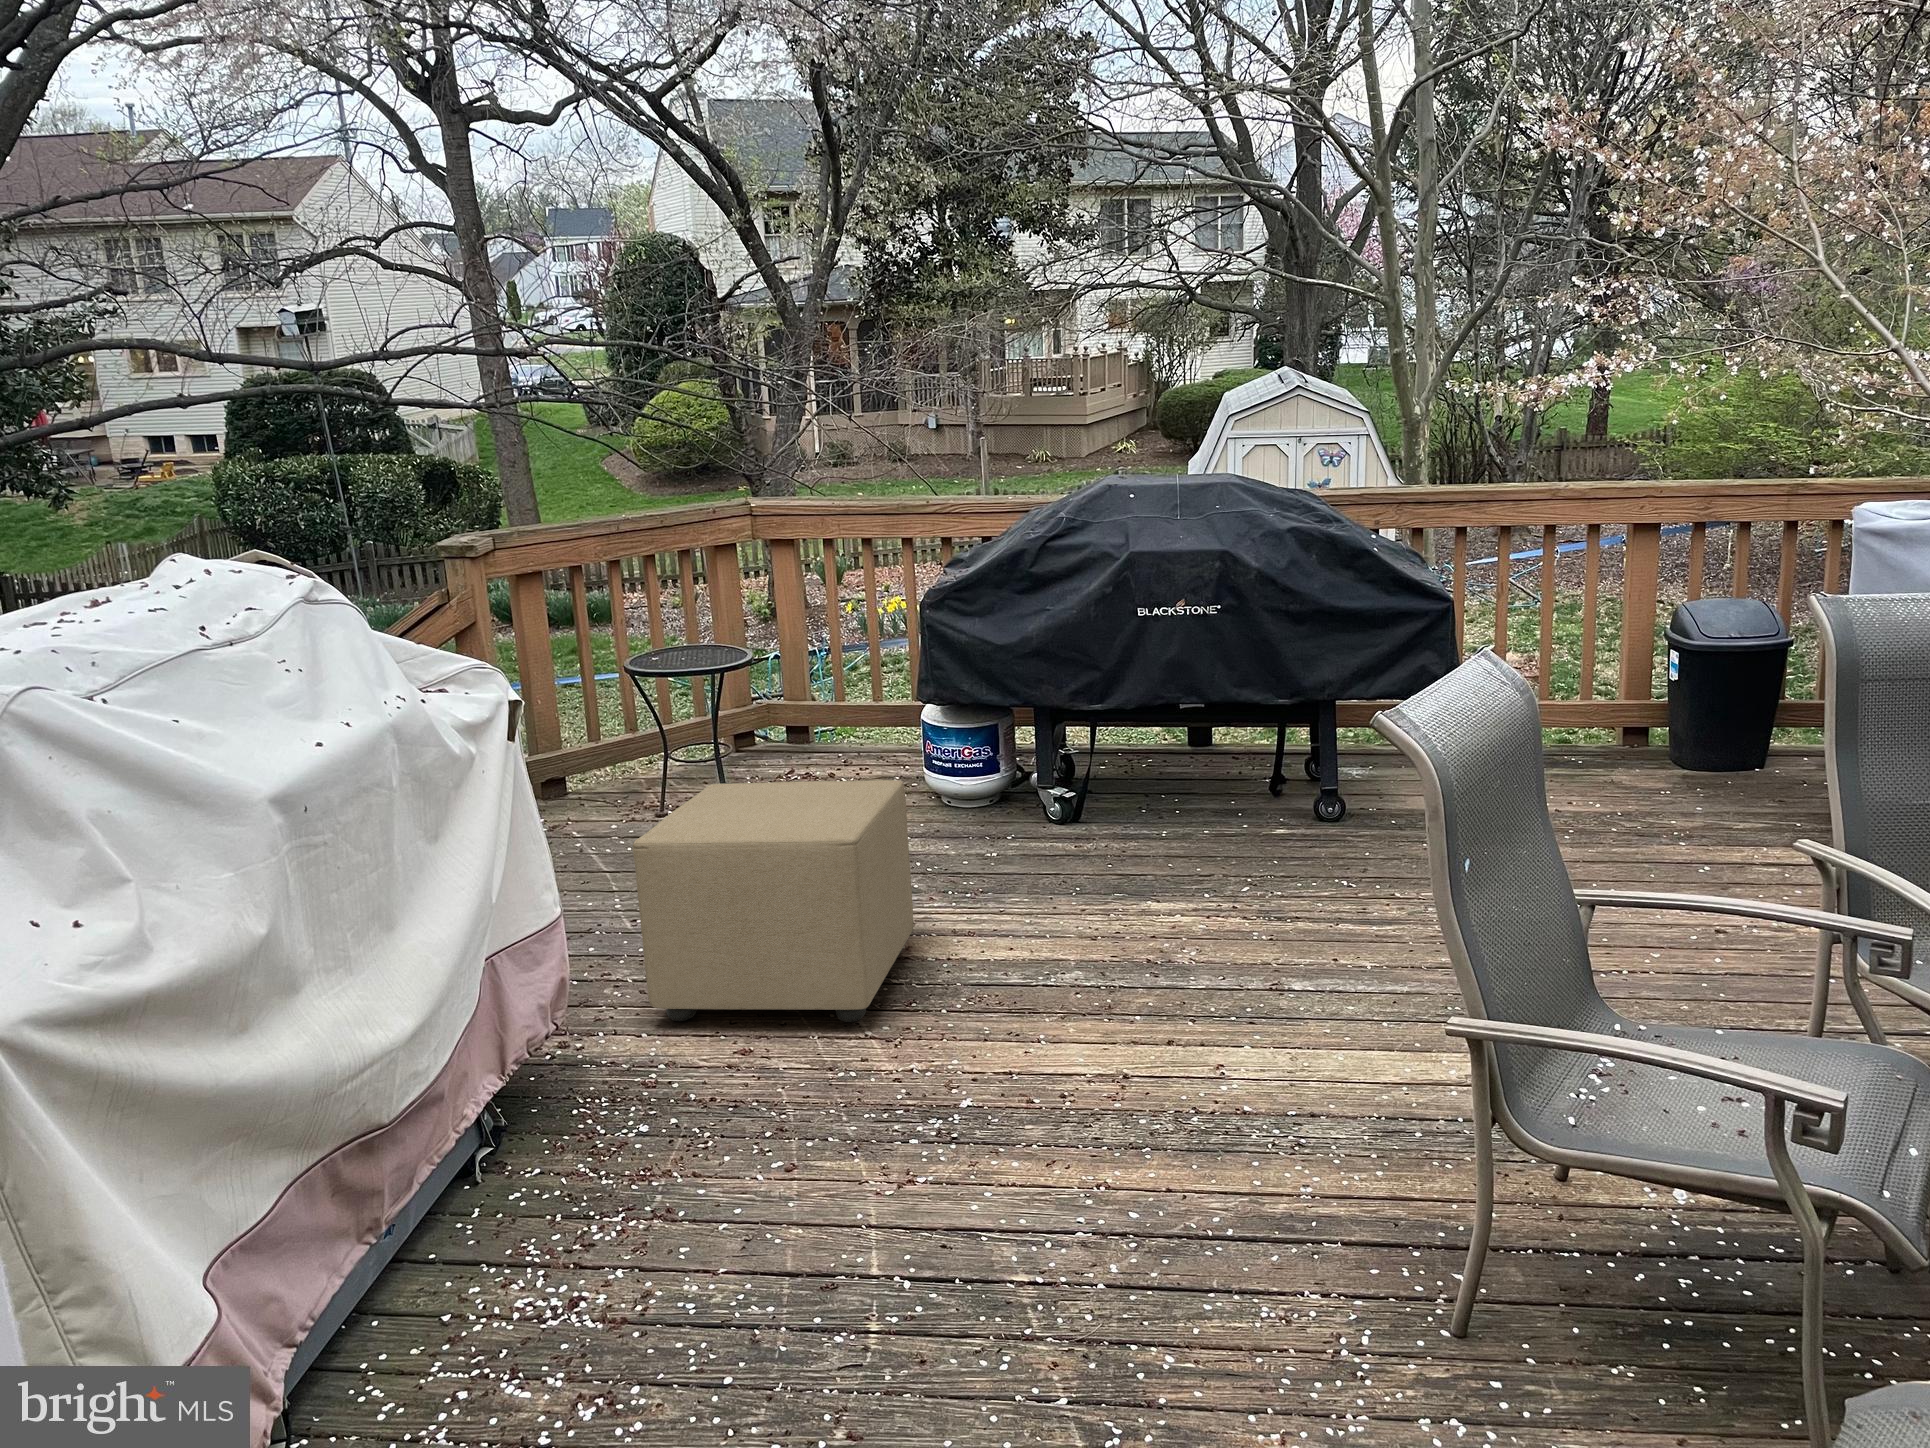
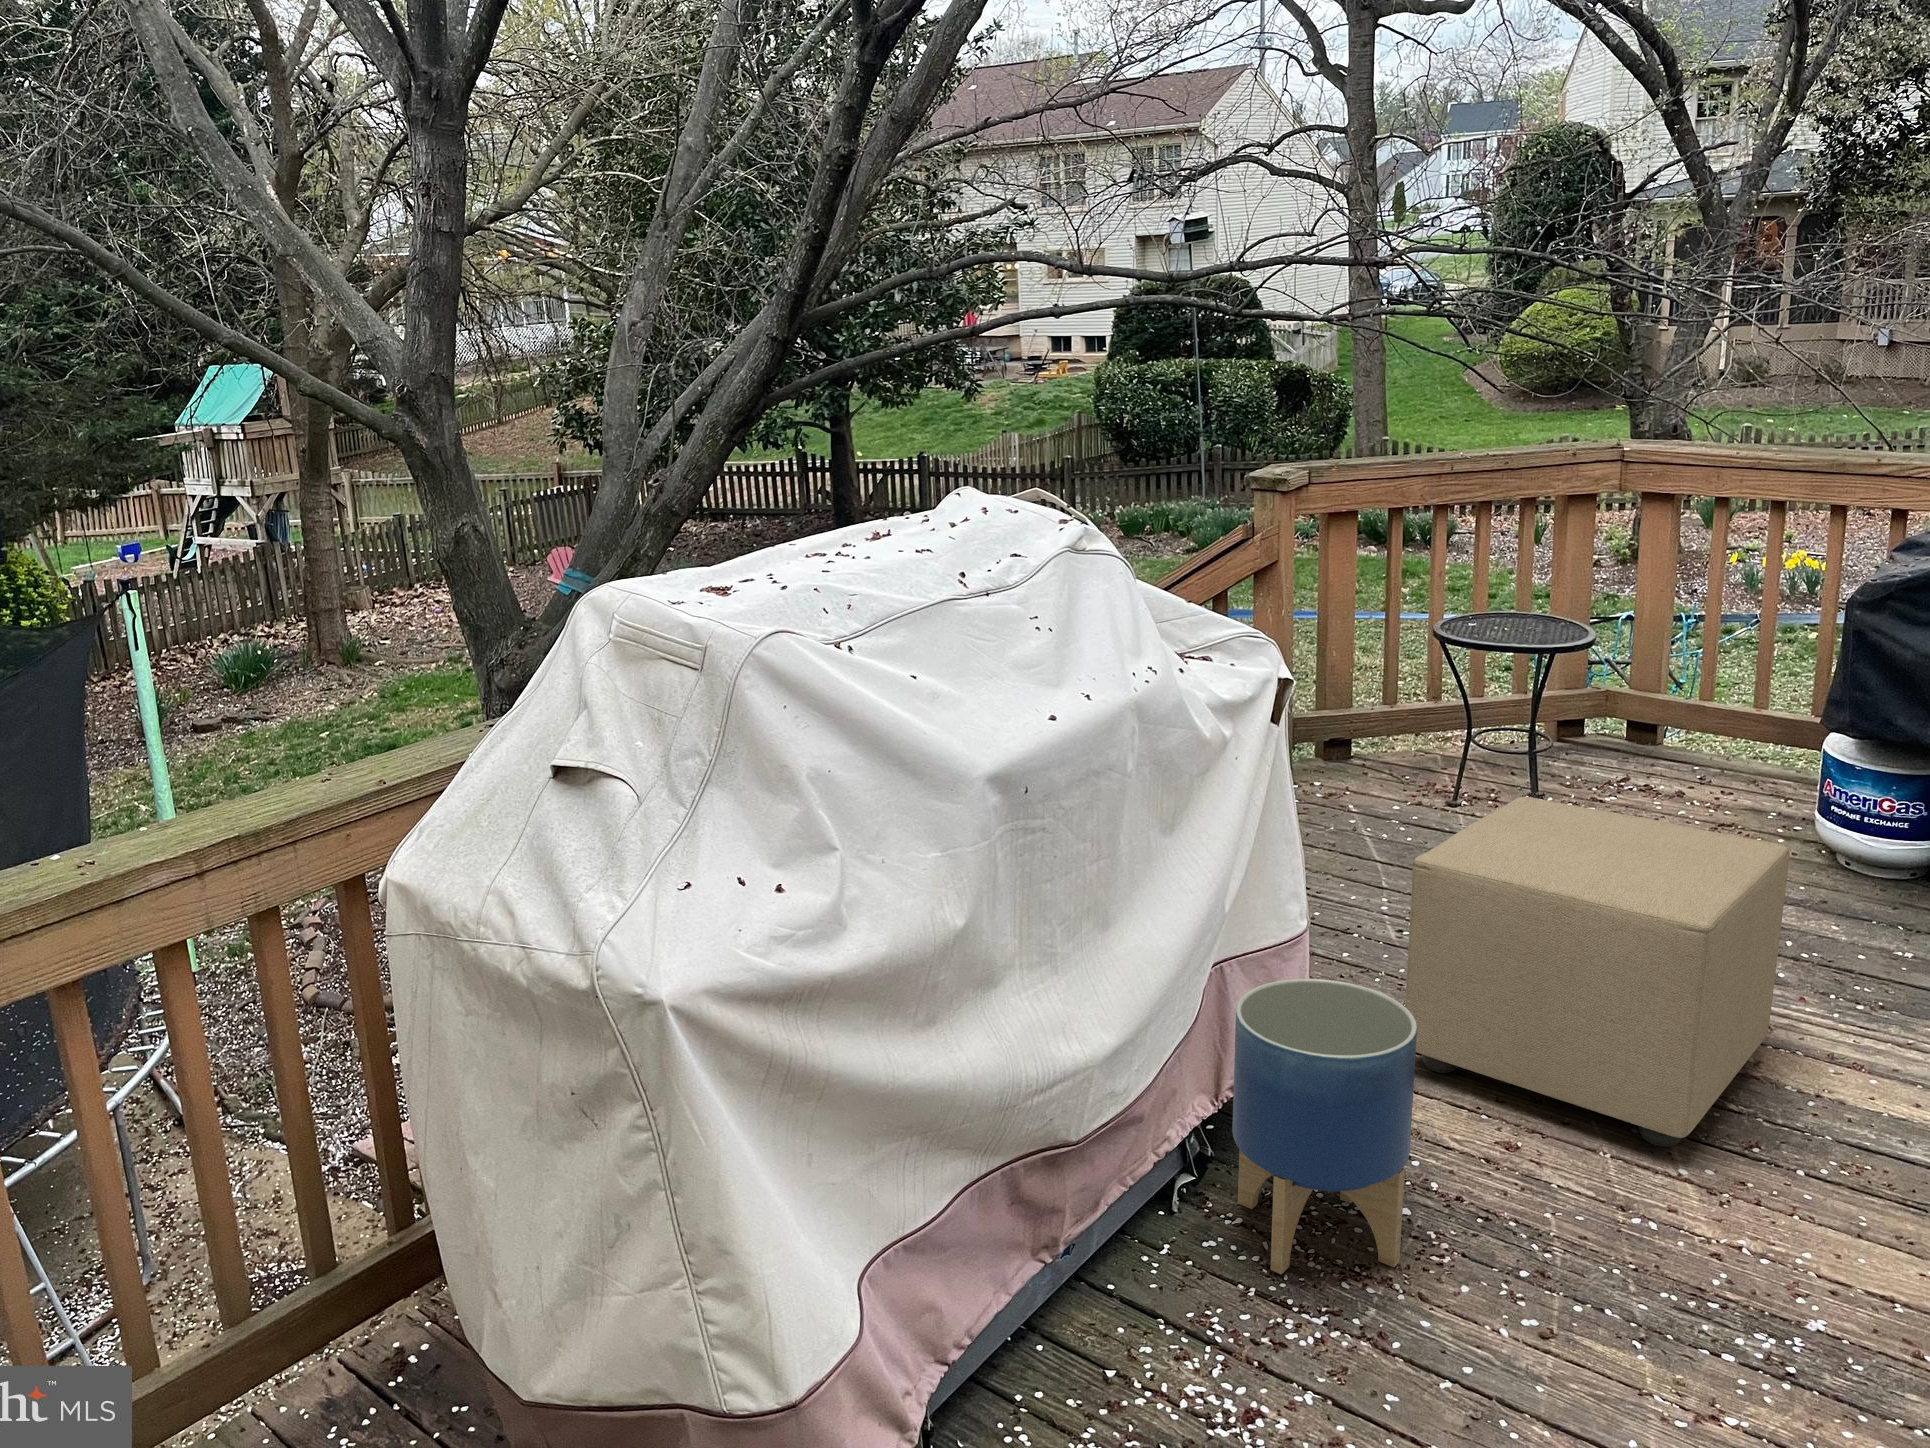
planter: none [504,943,675,1198] -> present [1233,979,1417,1274]

